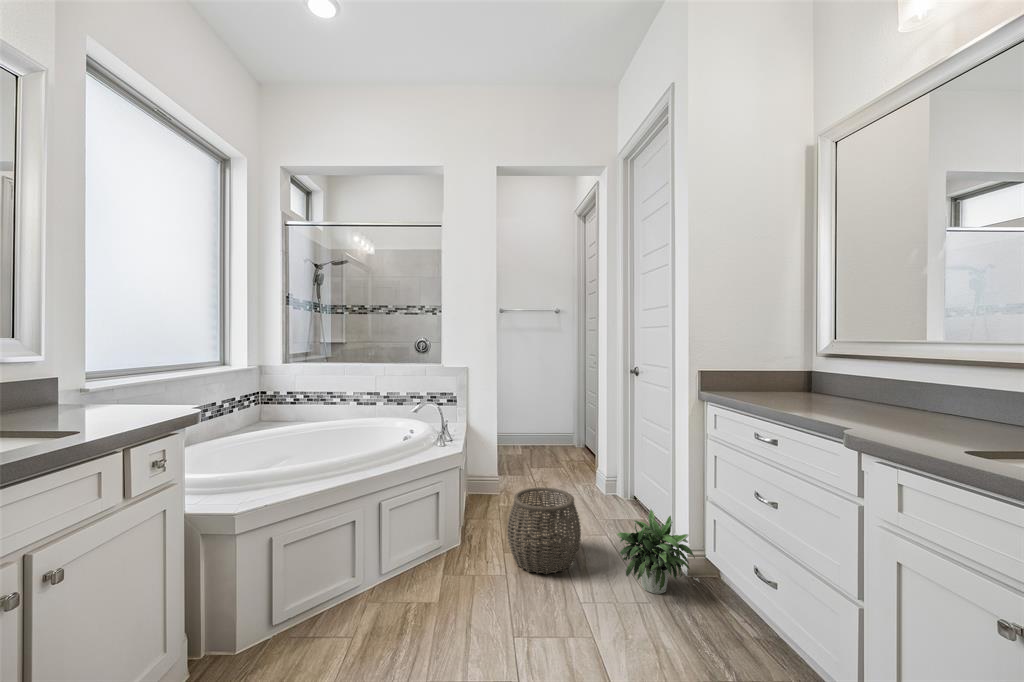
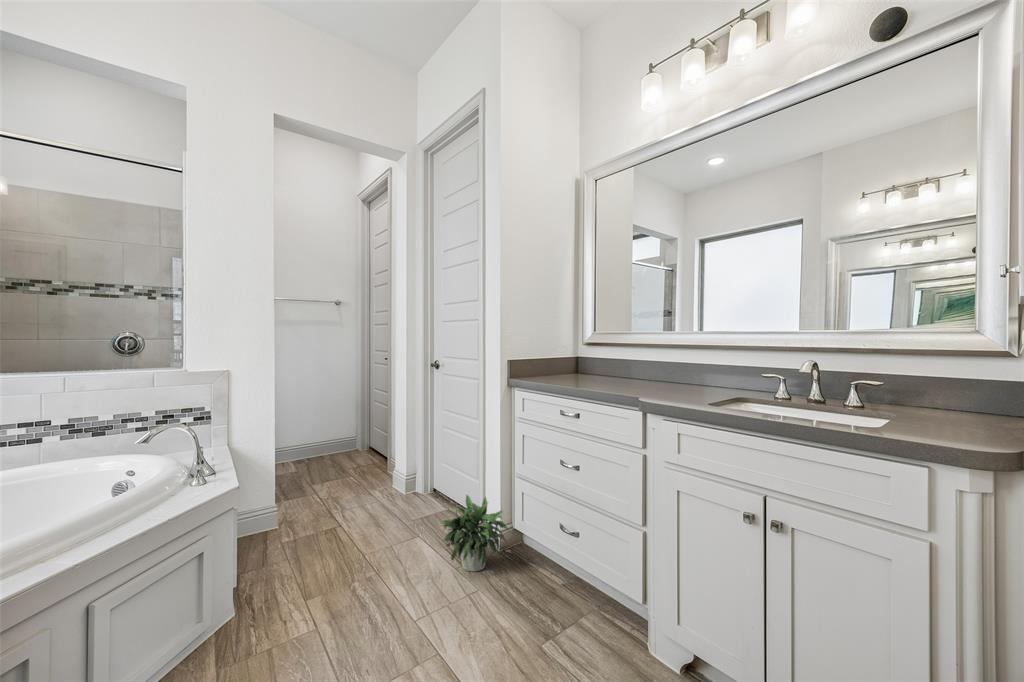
woven basket: present [507,488,581,574] -> none [315,491,400,583]

